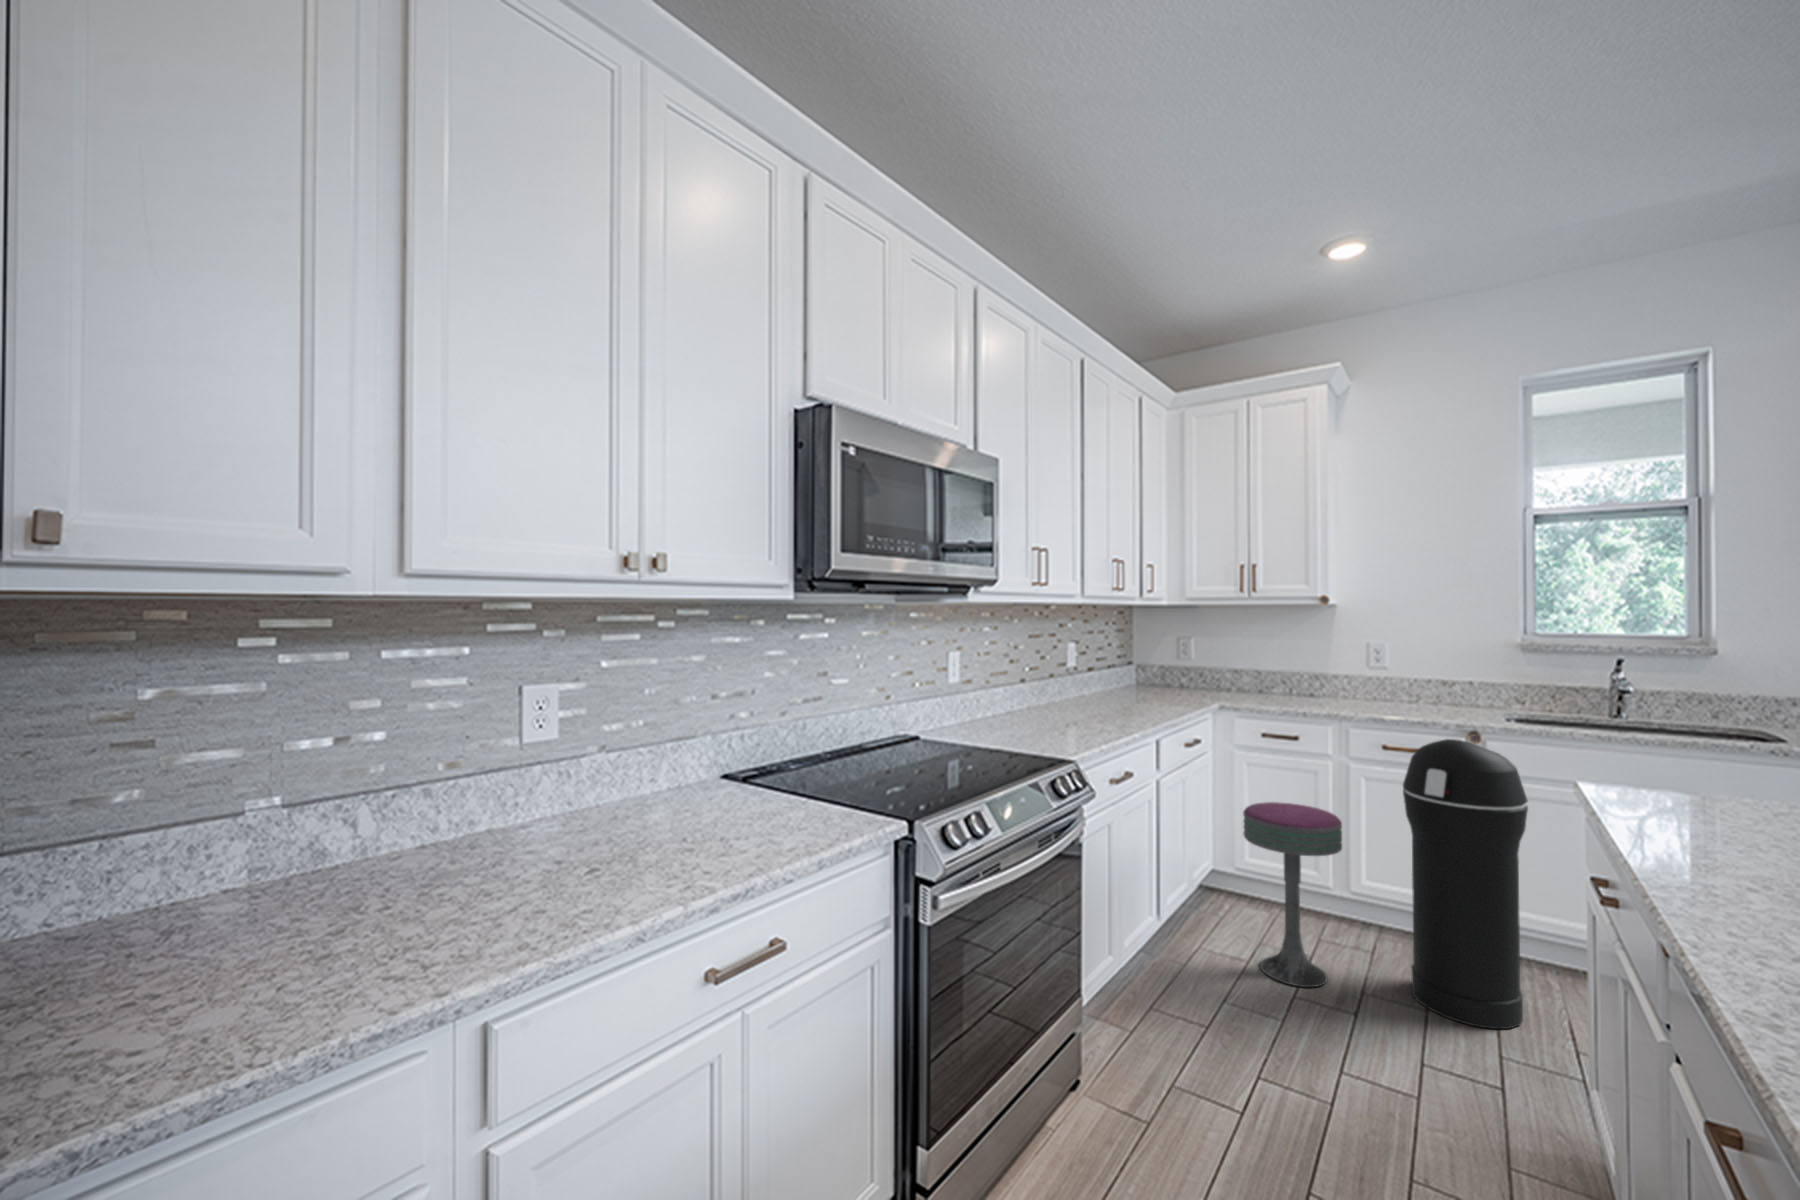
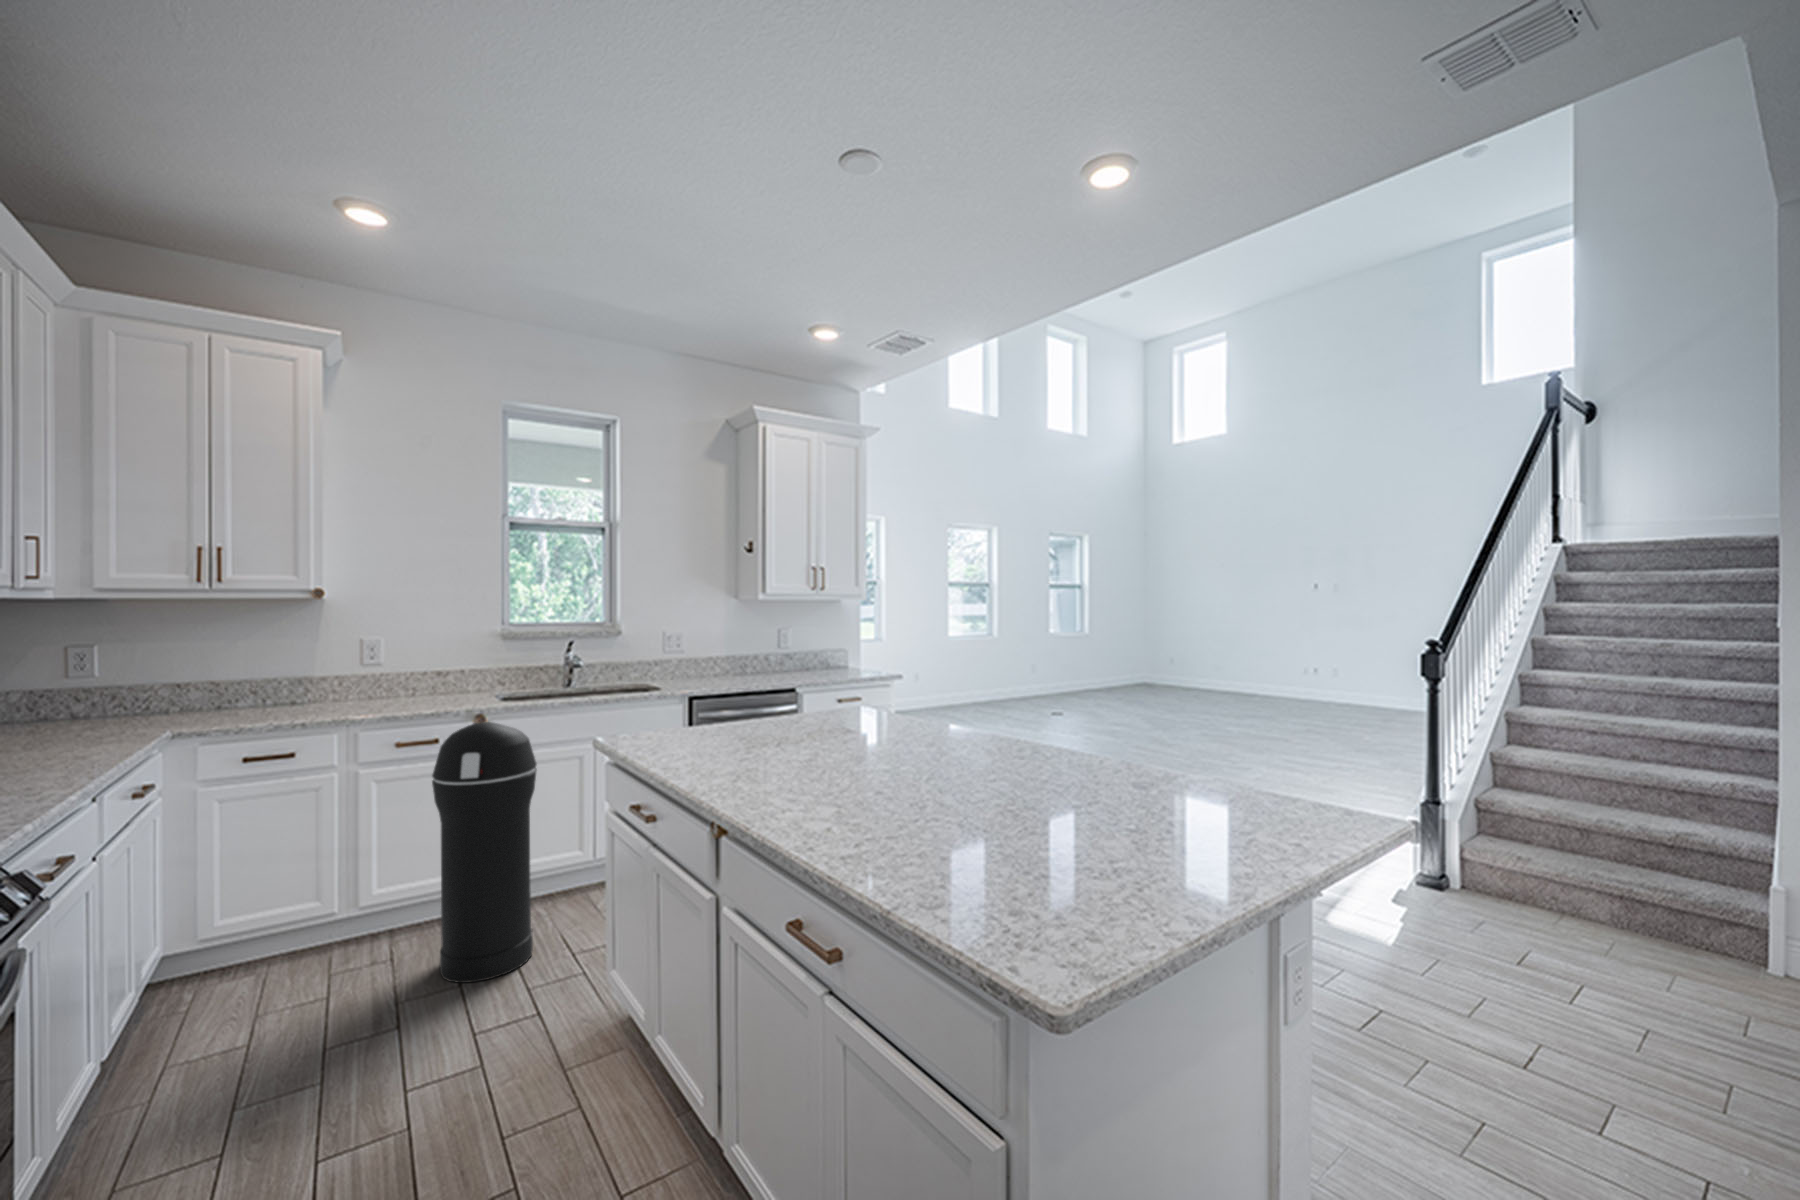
bar stool: present [1243,802,1342,987] -> none [241,826,373,1046]

